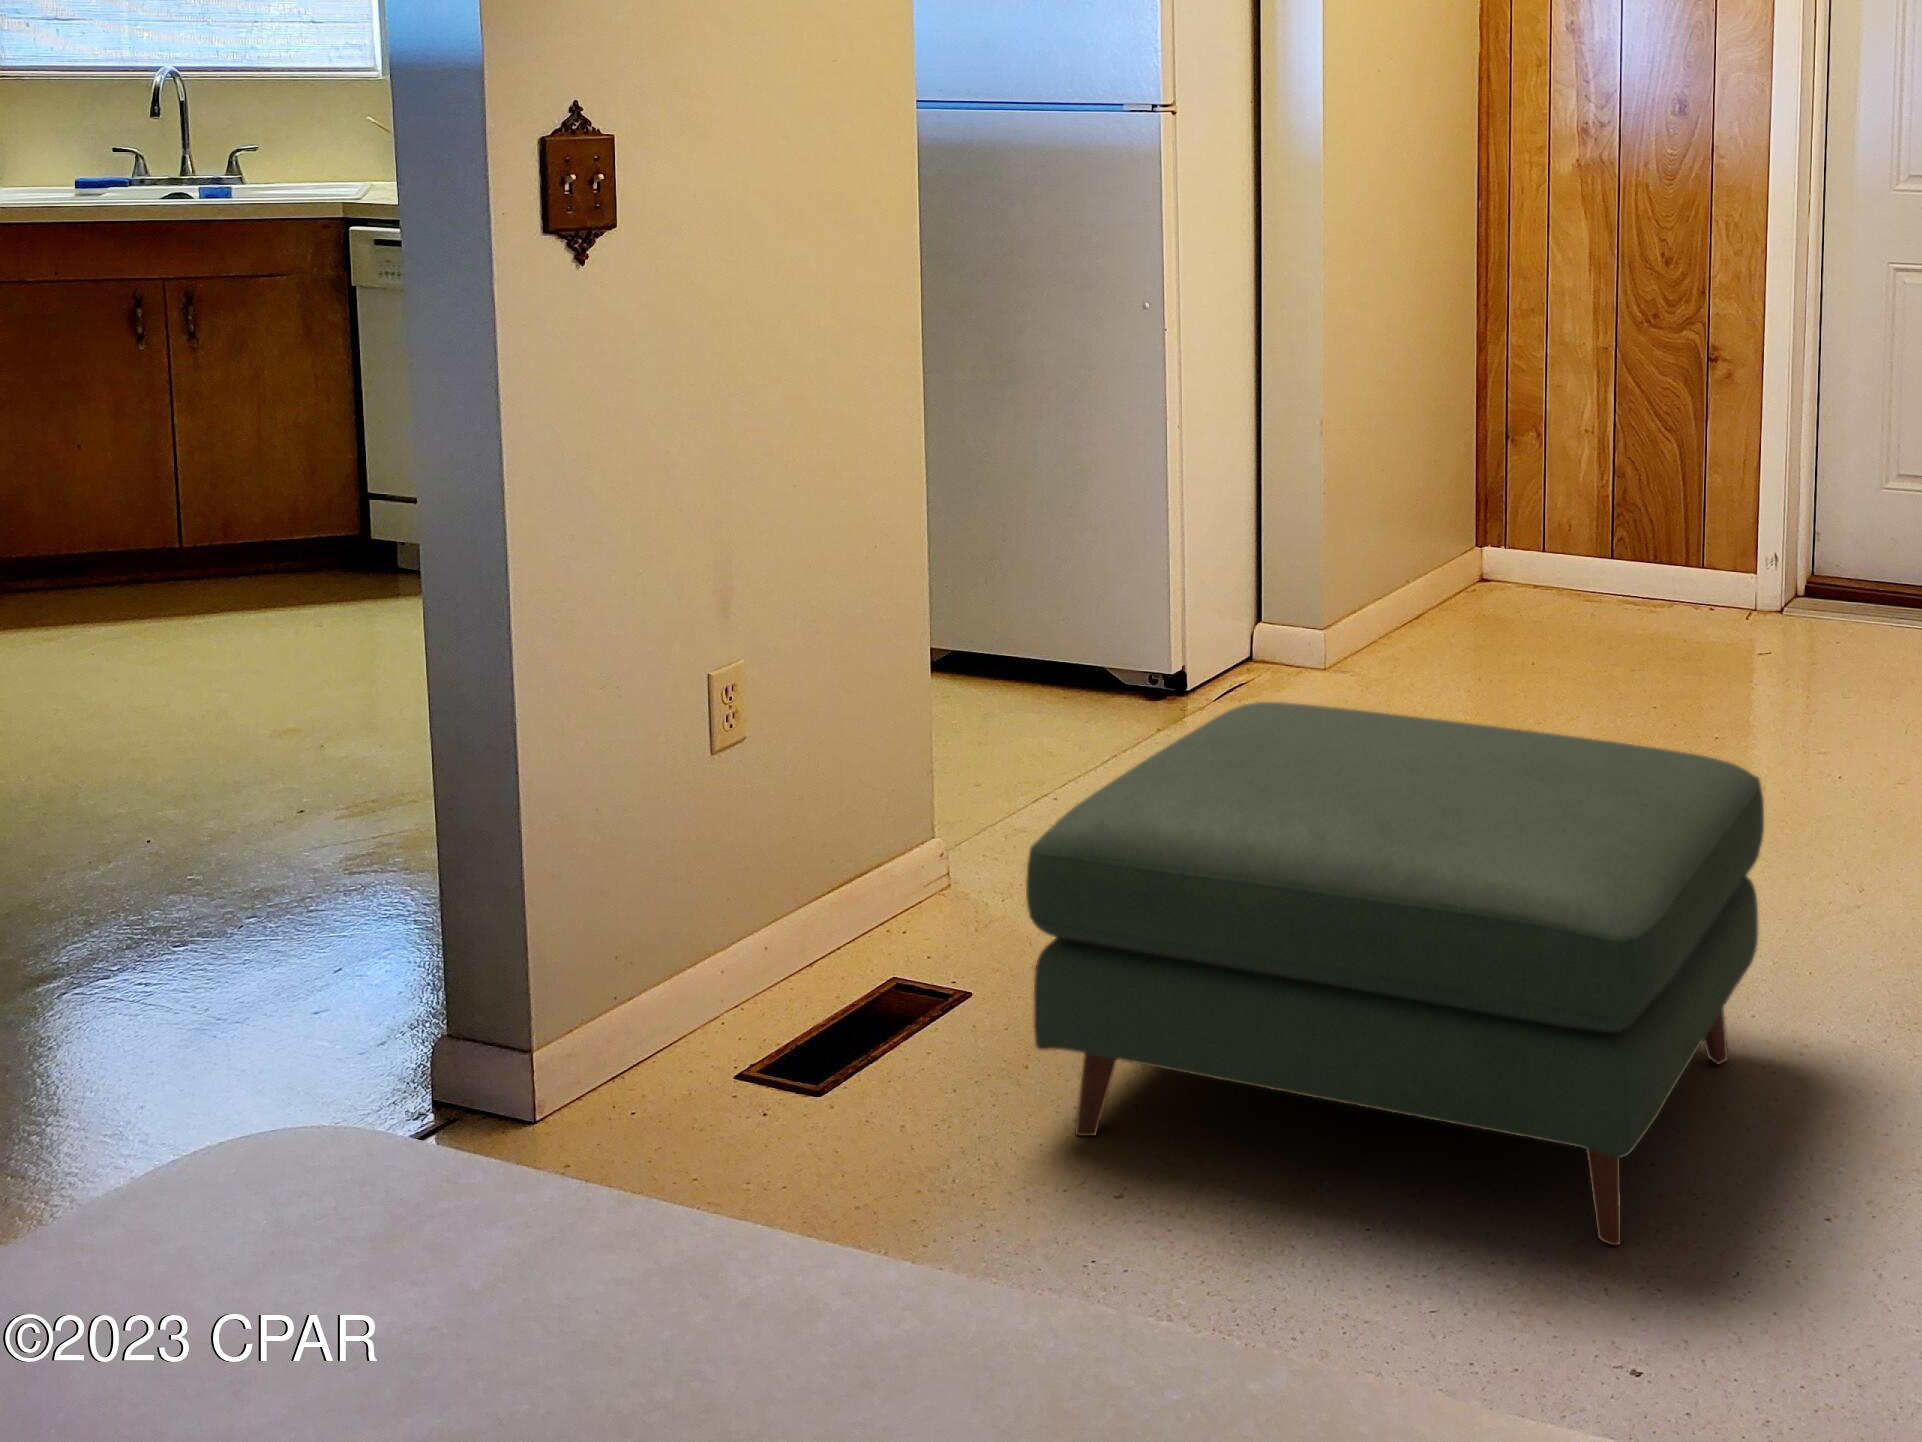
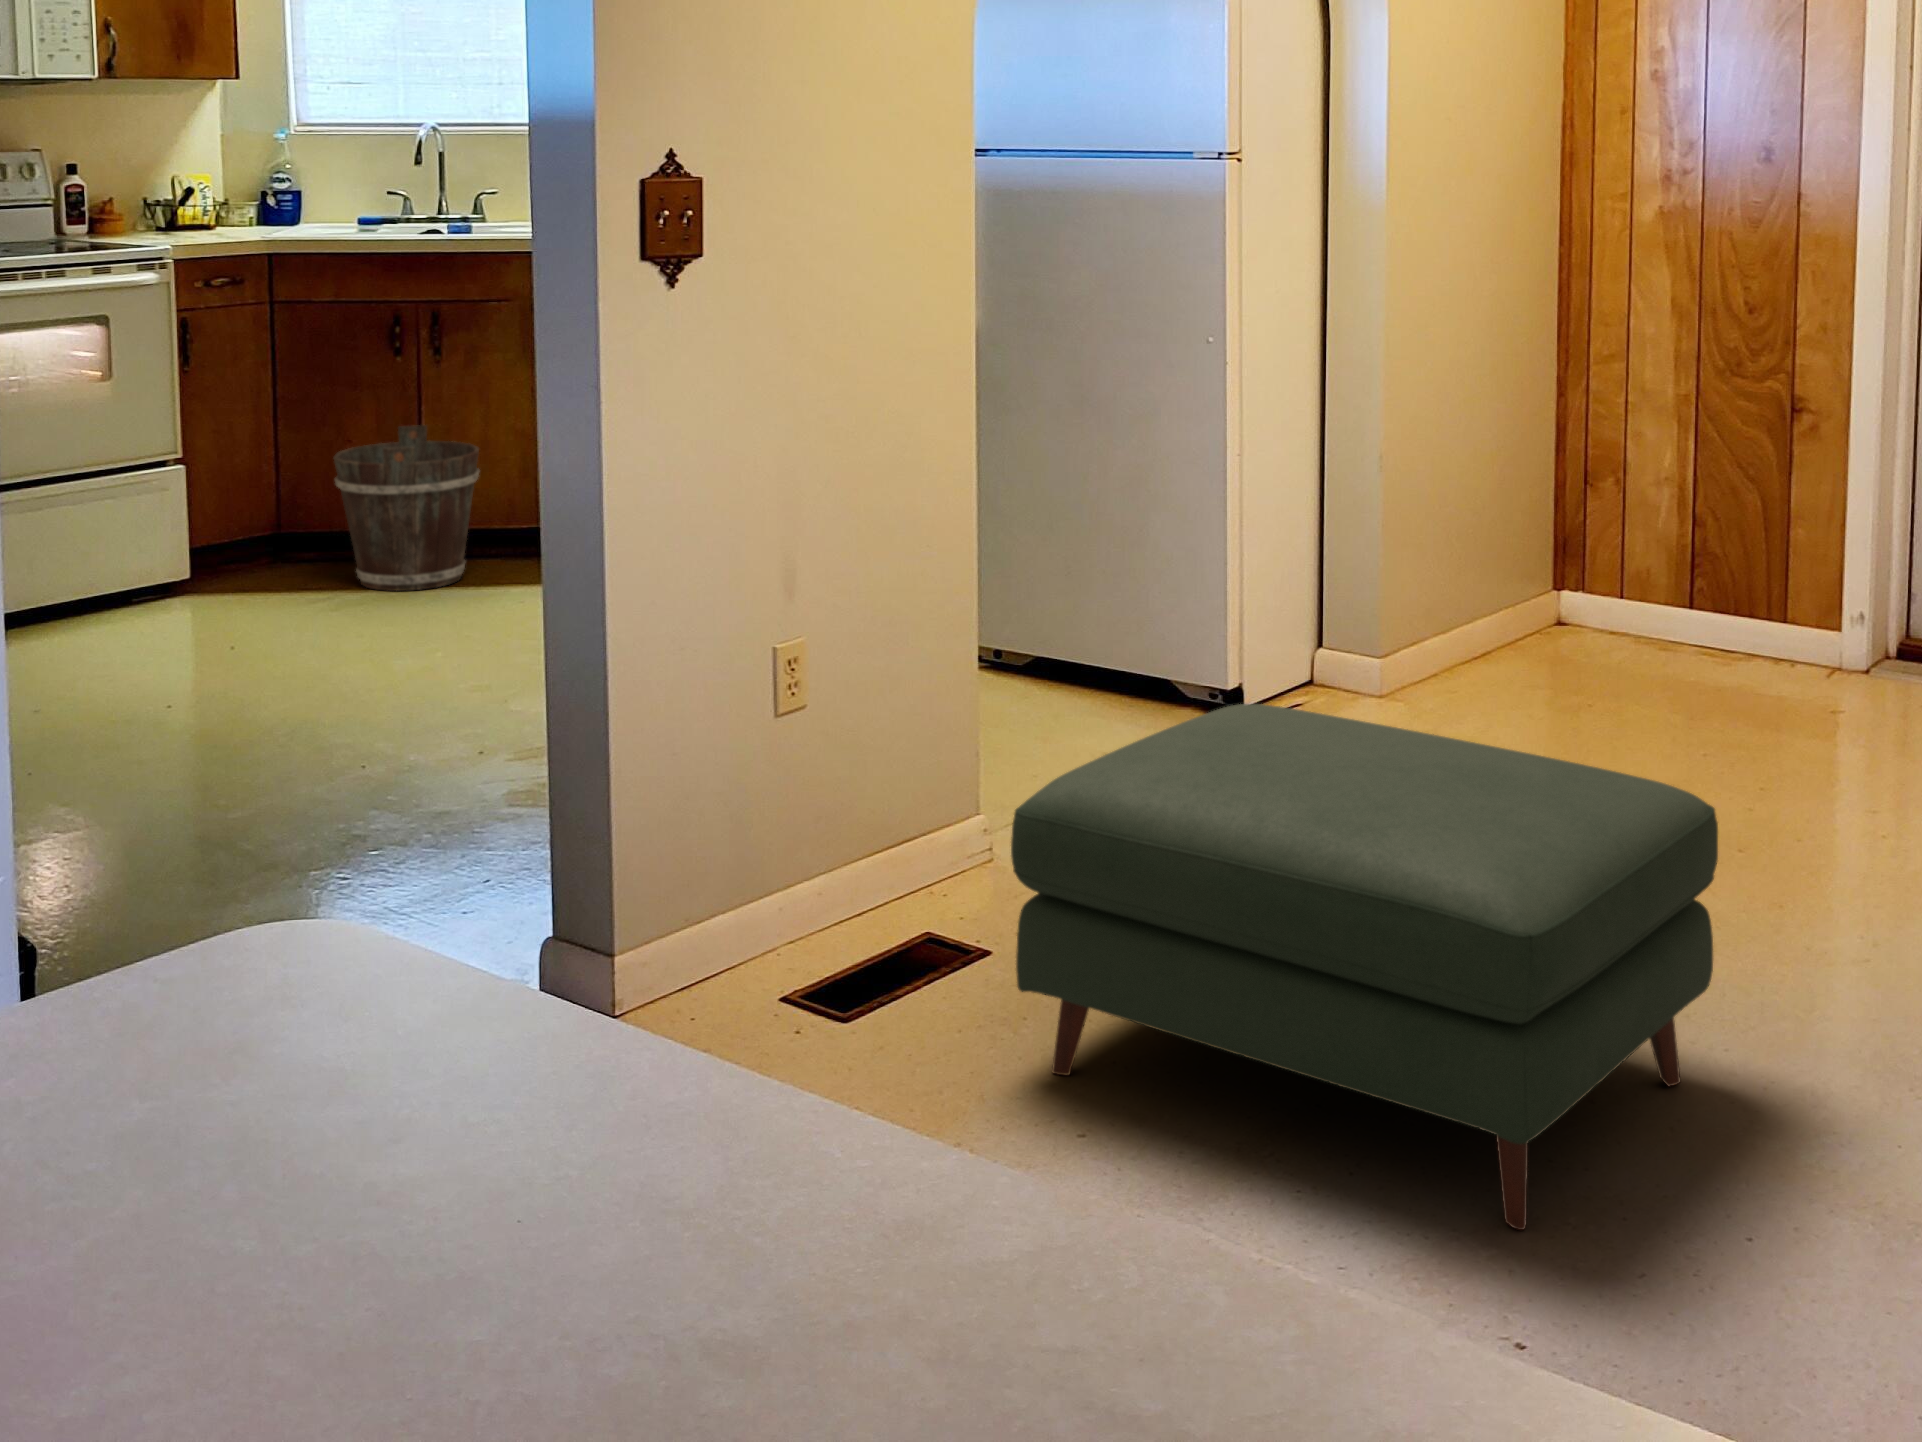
bucket: none [42,422,241,623] -> present [334,425,479,591]

